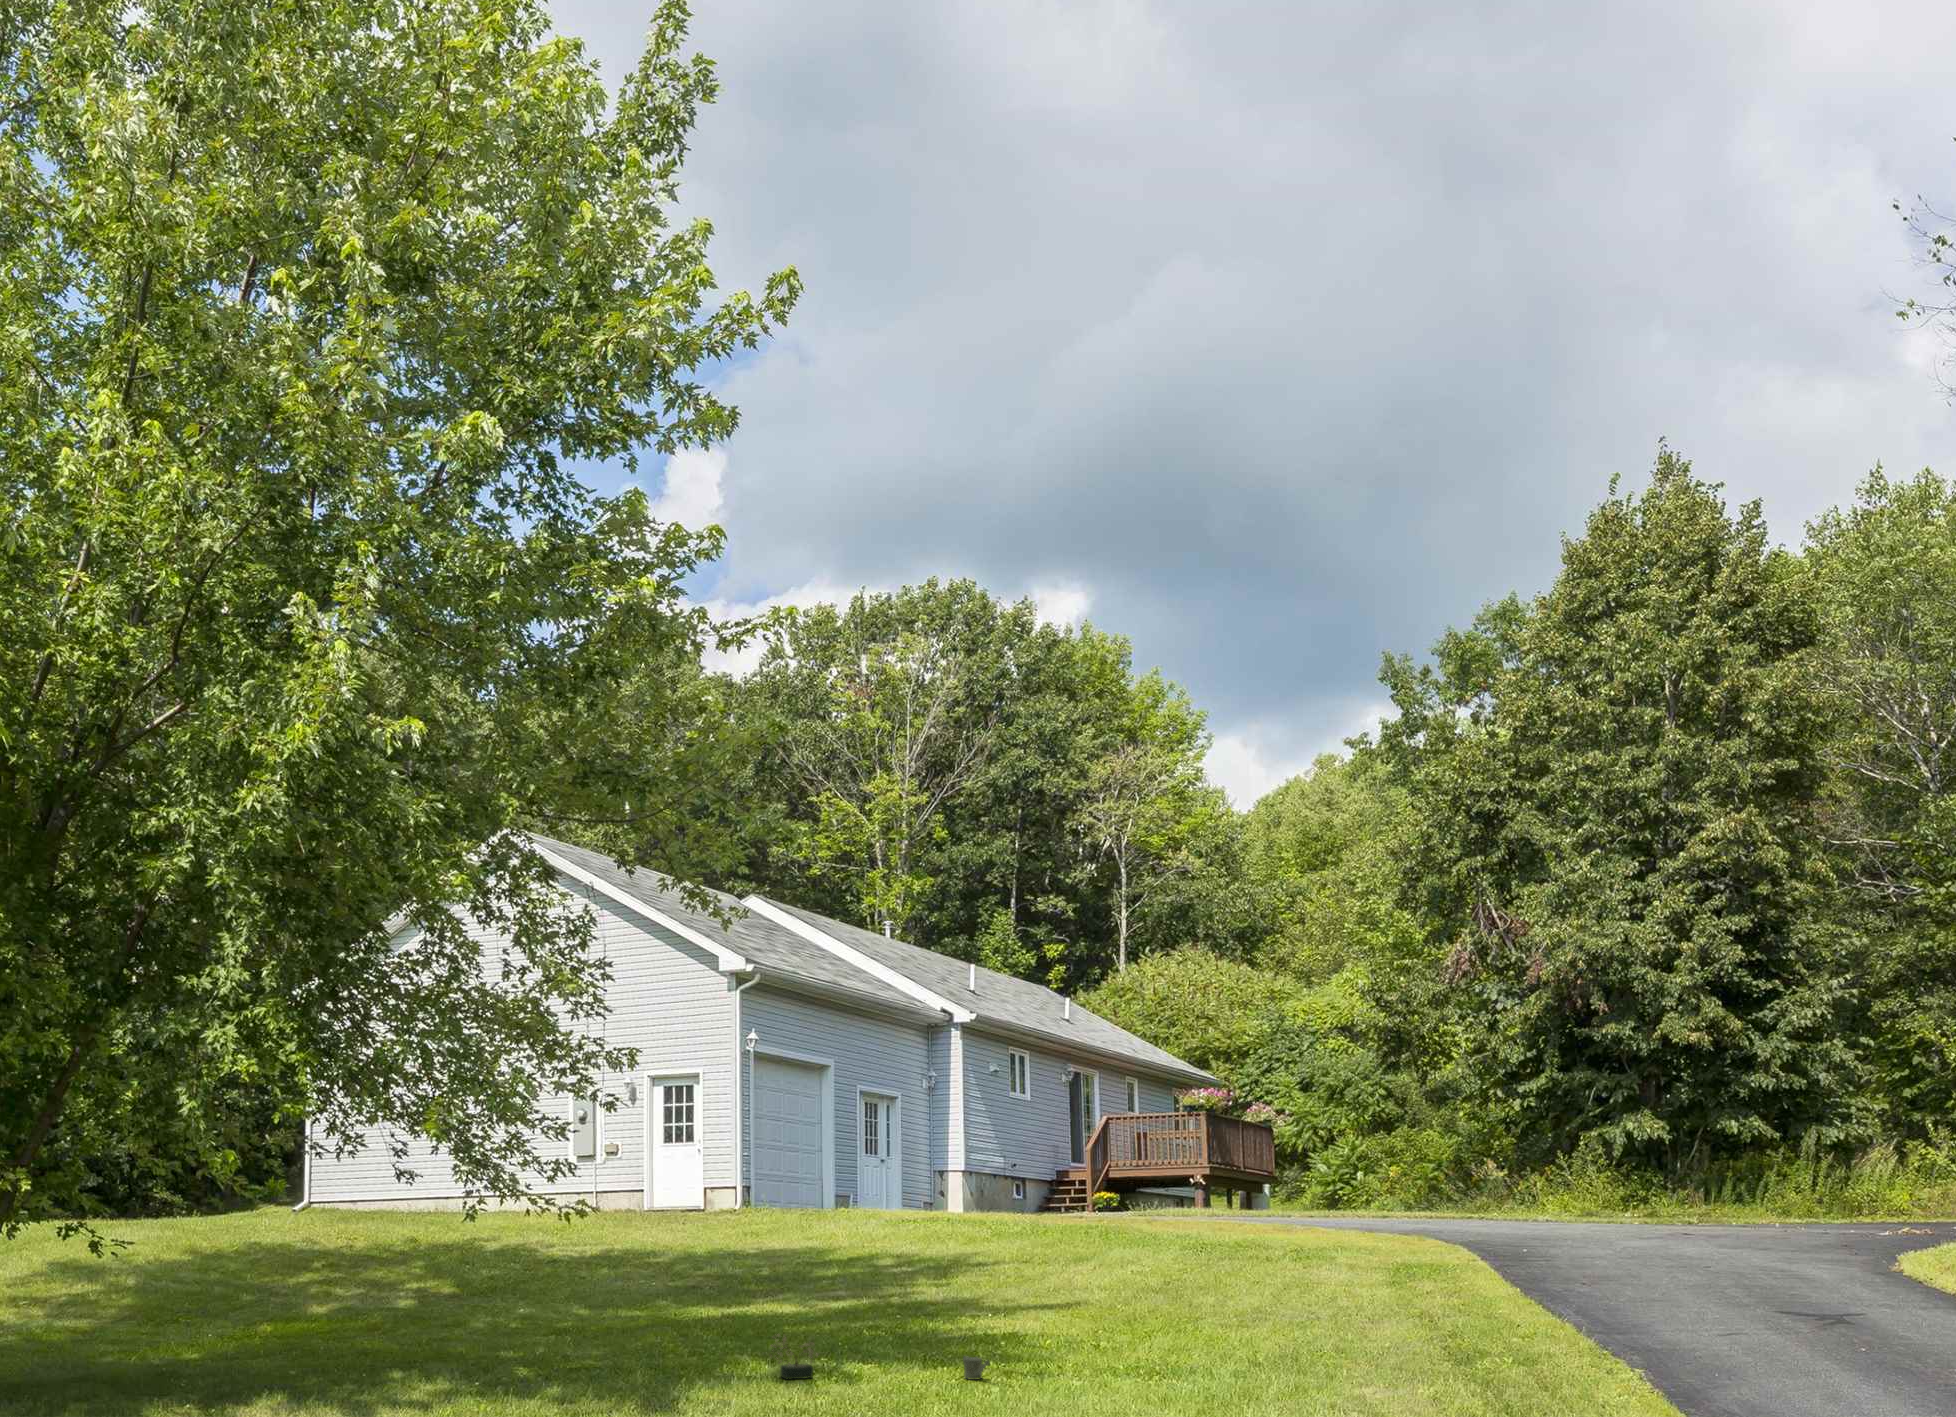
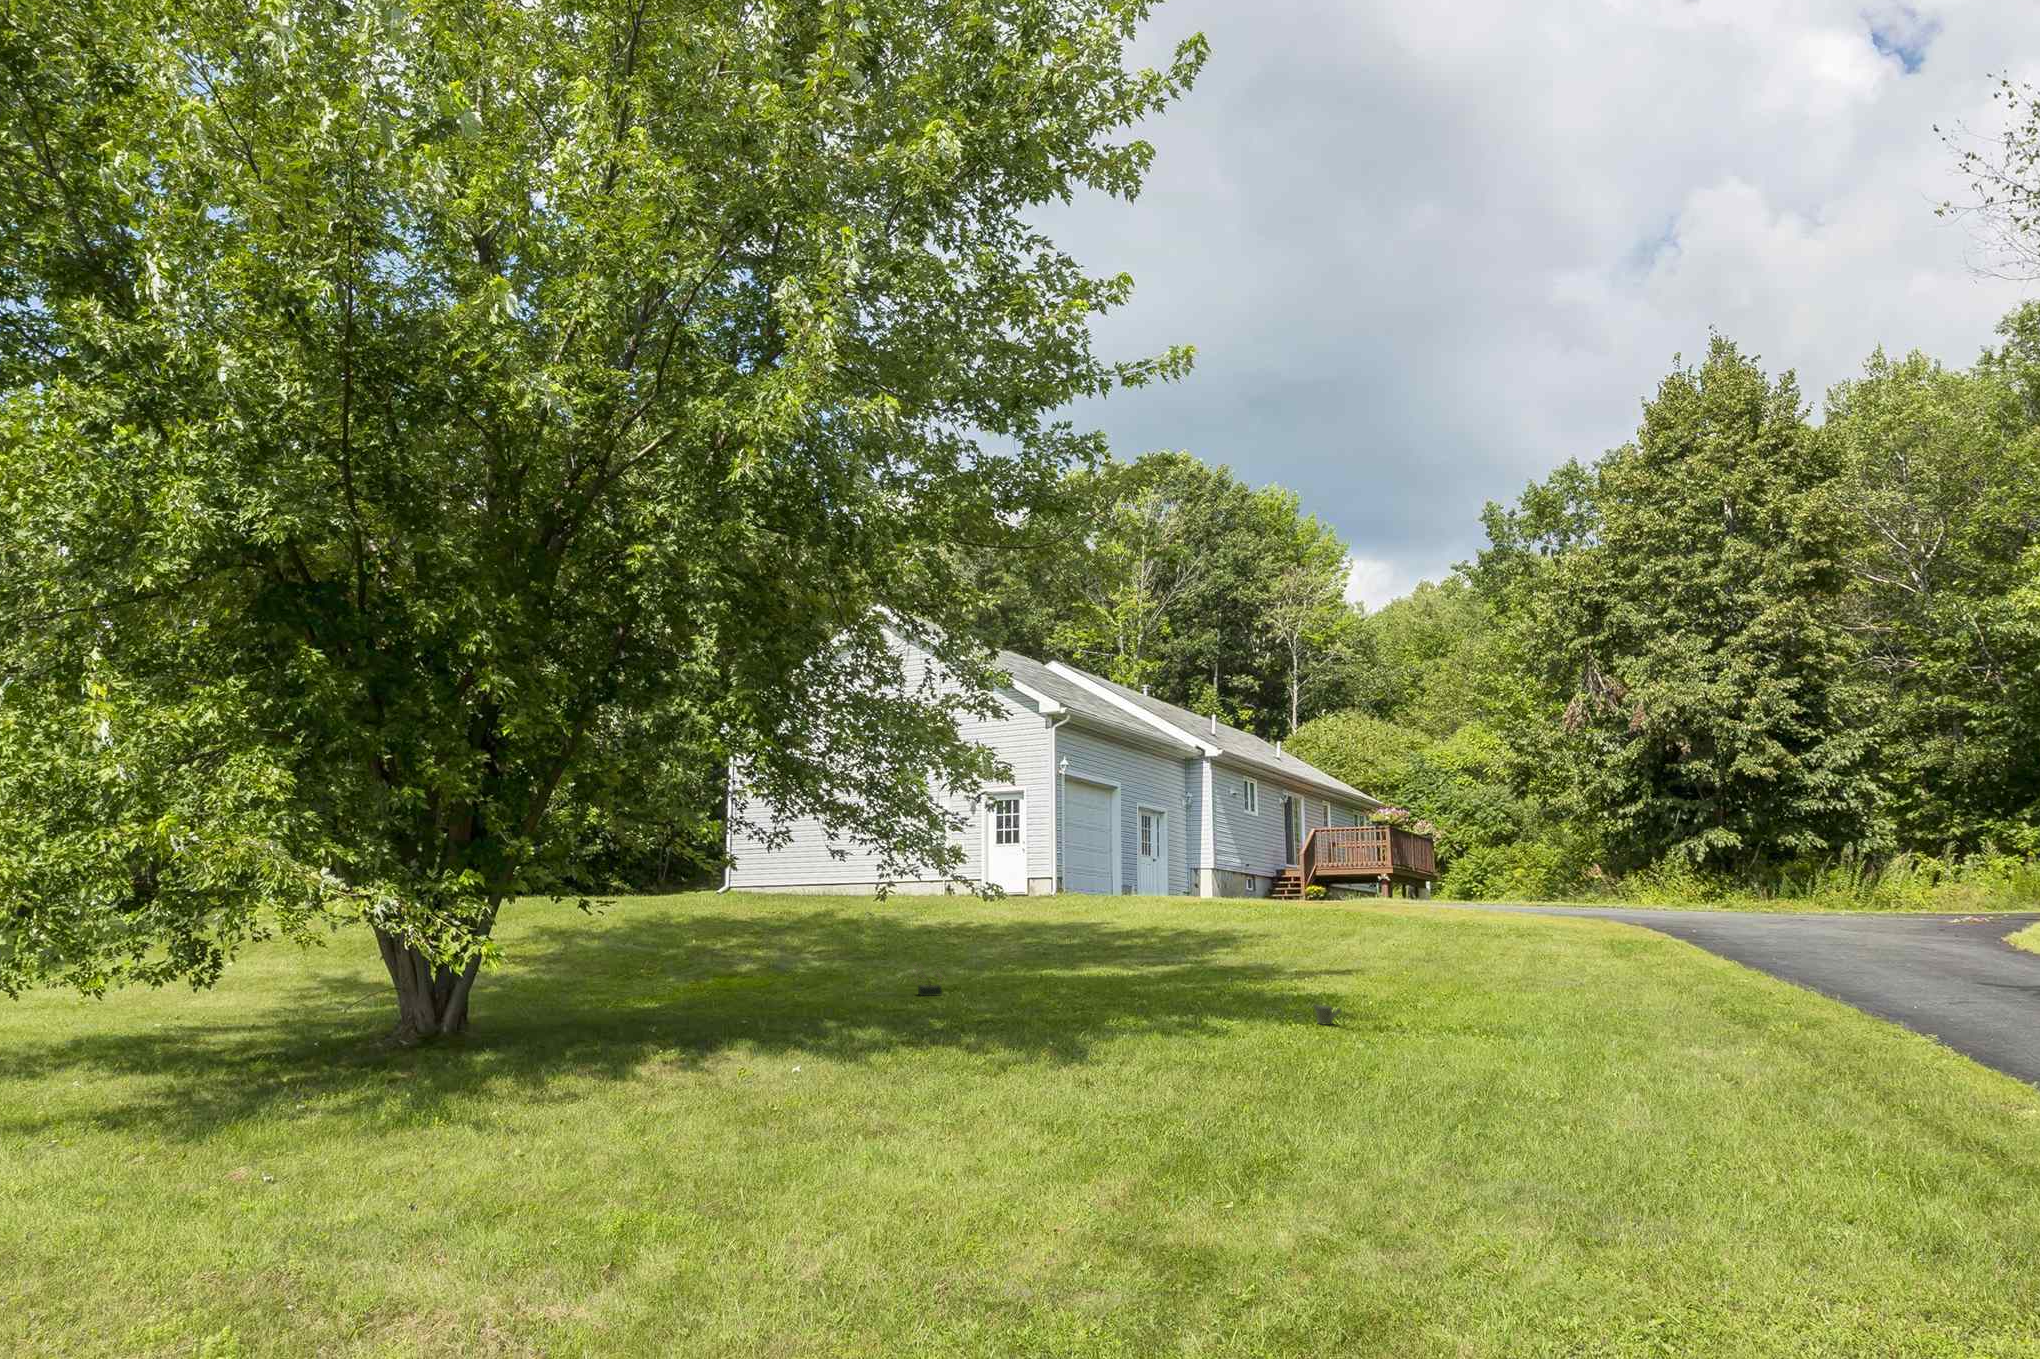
decorative plant: present [771,1335,813,1379] -> present [913,964,942,996]

